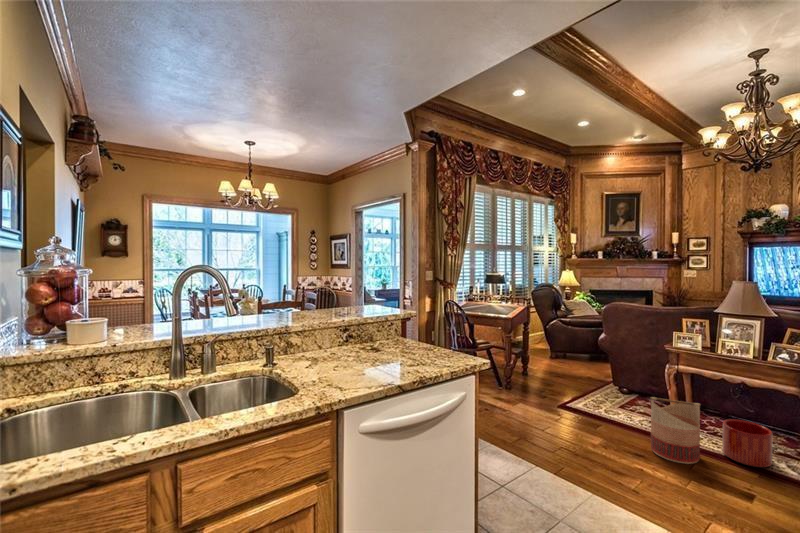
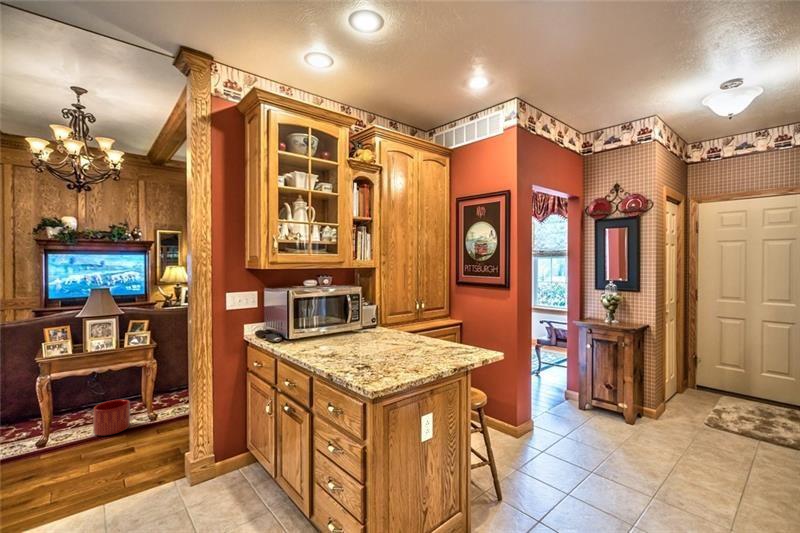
basket: present [650,397,701,464] -> none [32,400,82,467]

